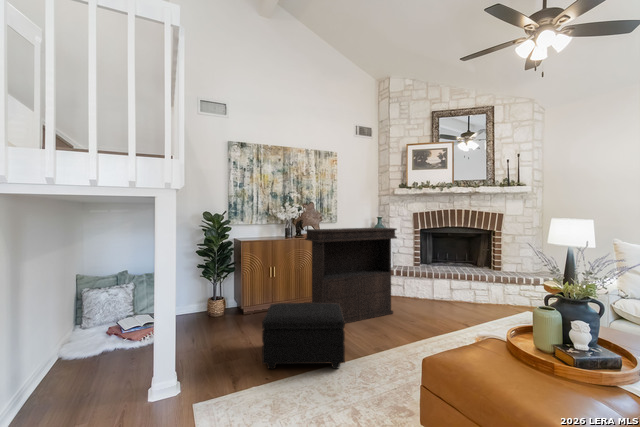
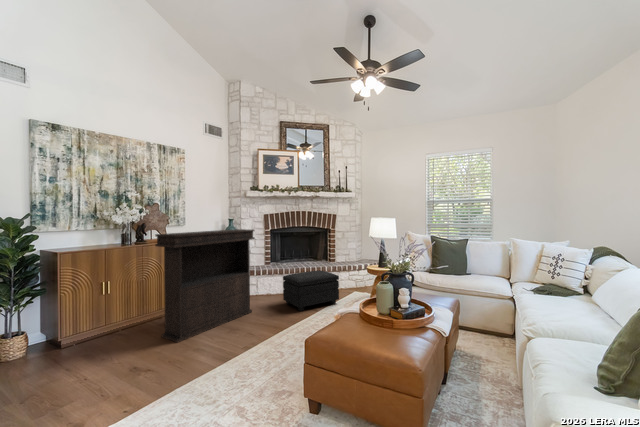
footstool: present [262,303,345,369] -> present [283,271,339,311]

